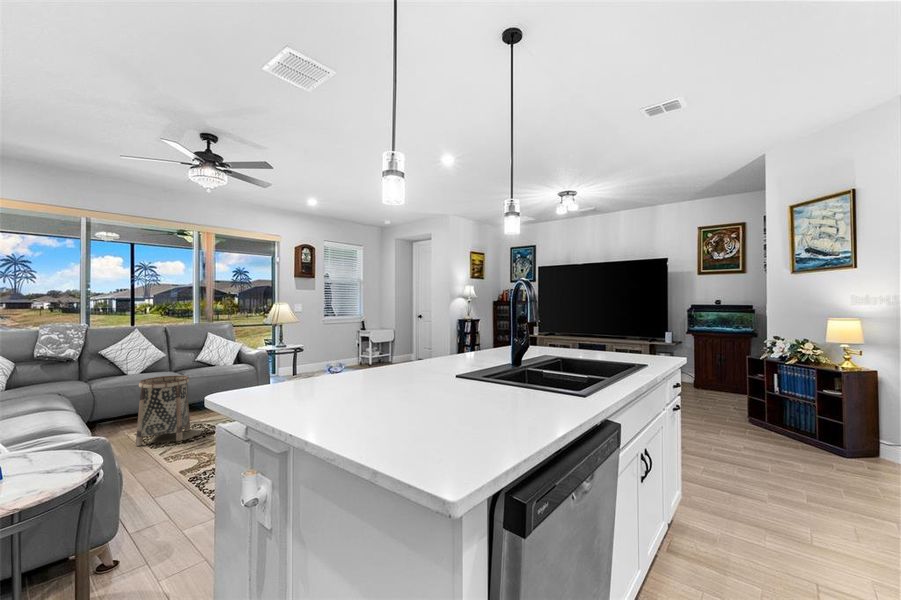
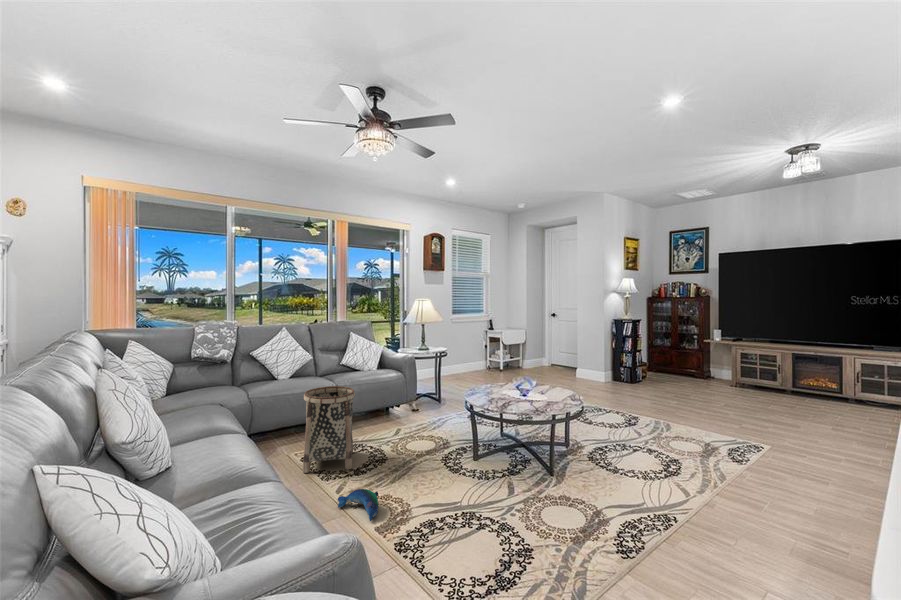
plush toy: none [154,449,190,470] -> present [338,489,378,521]

